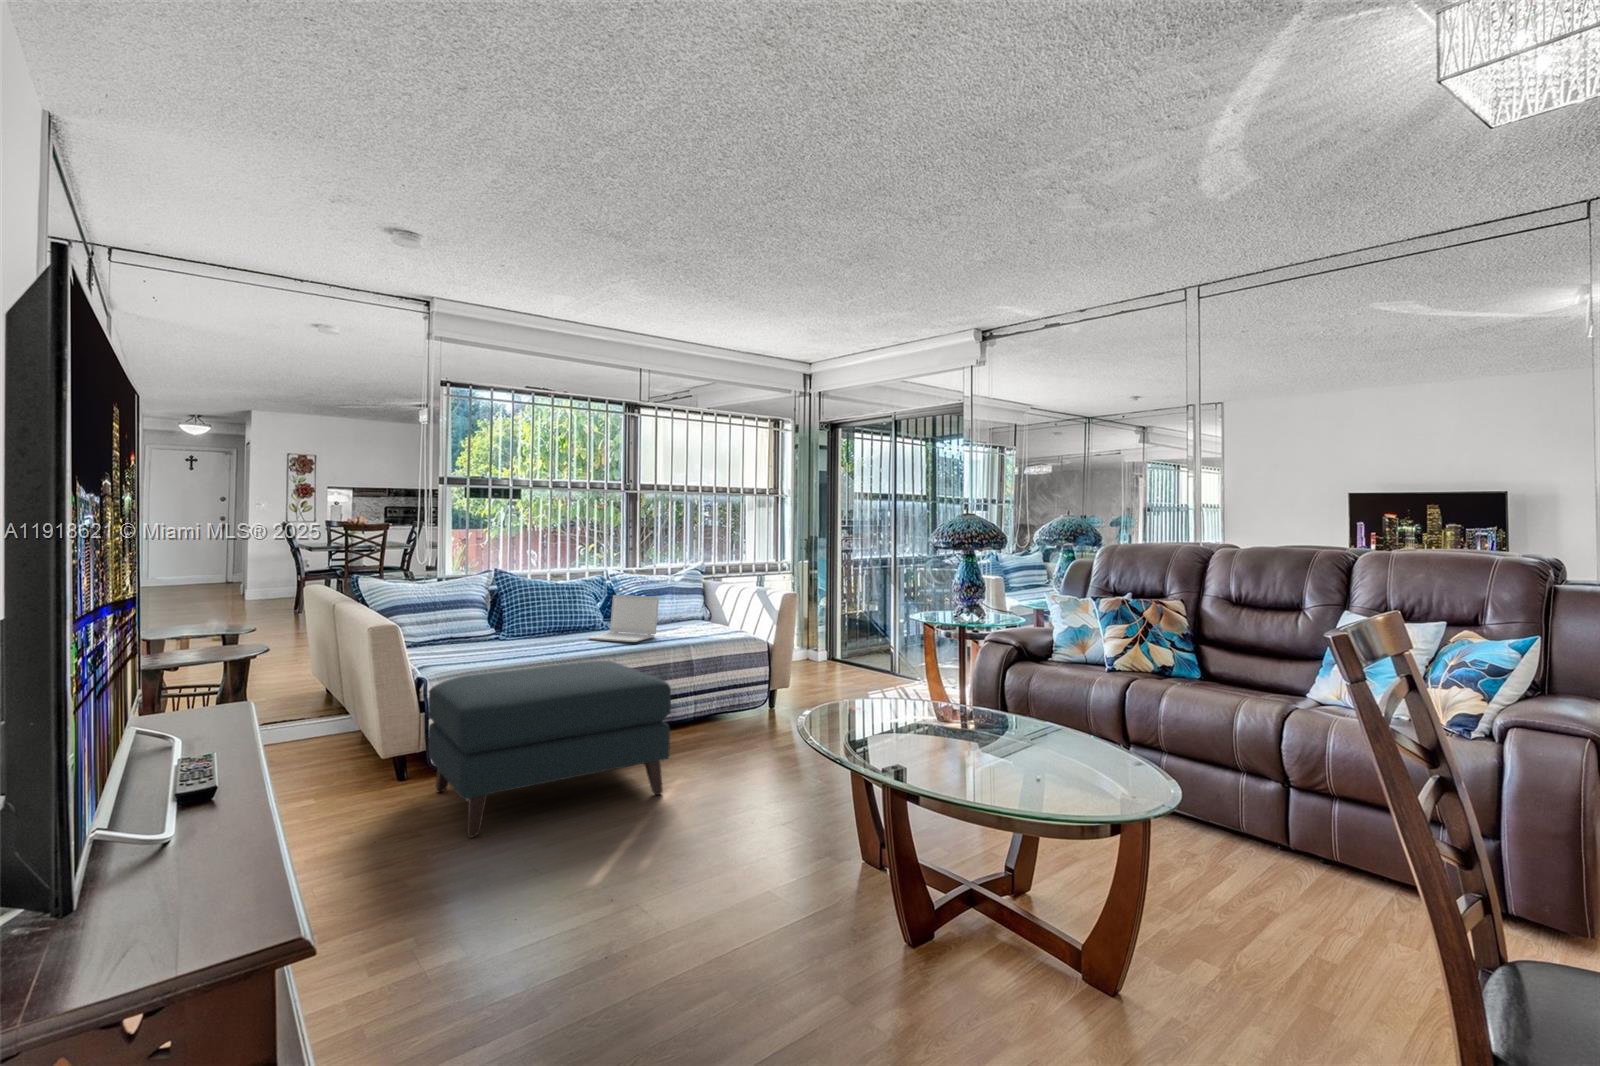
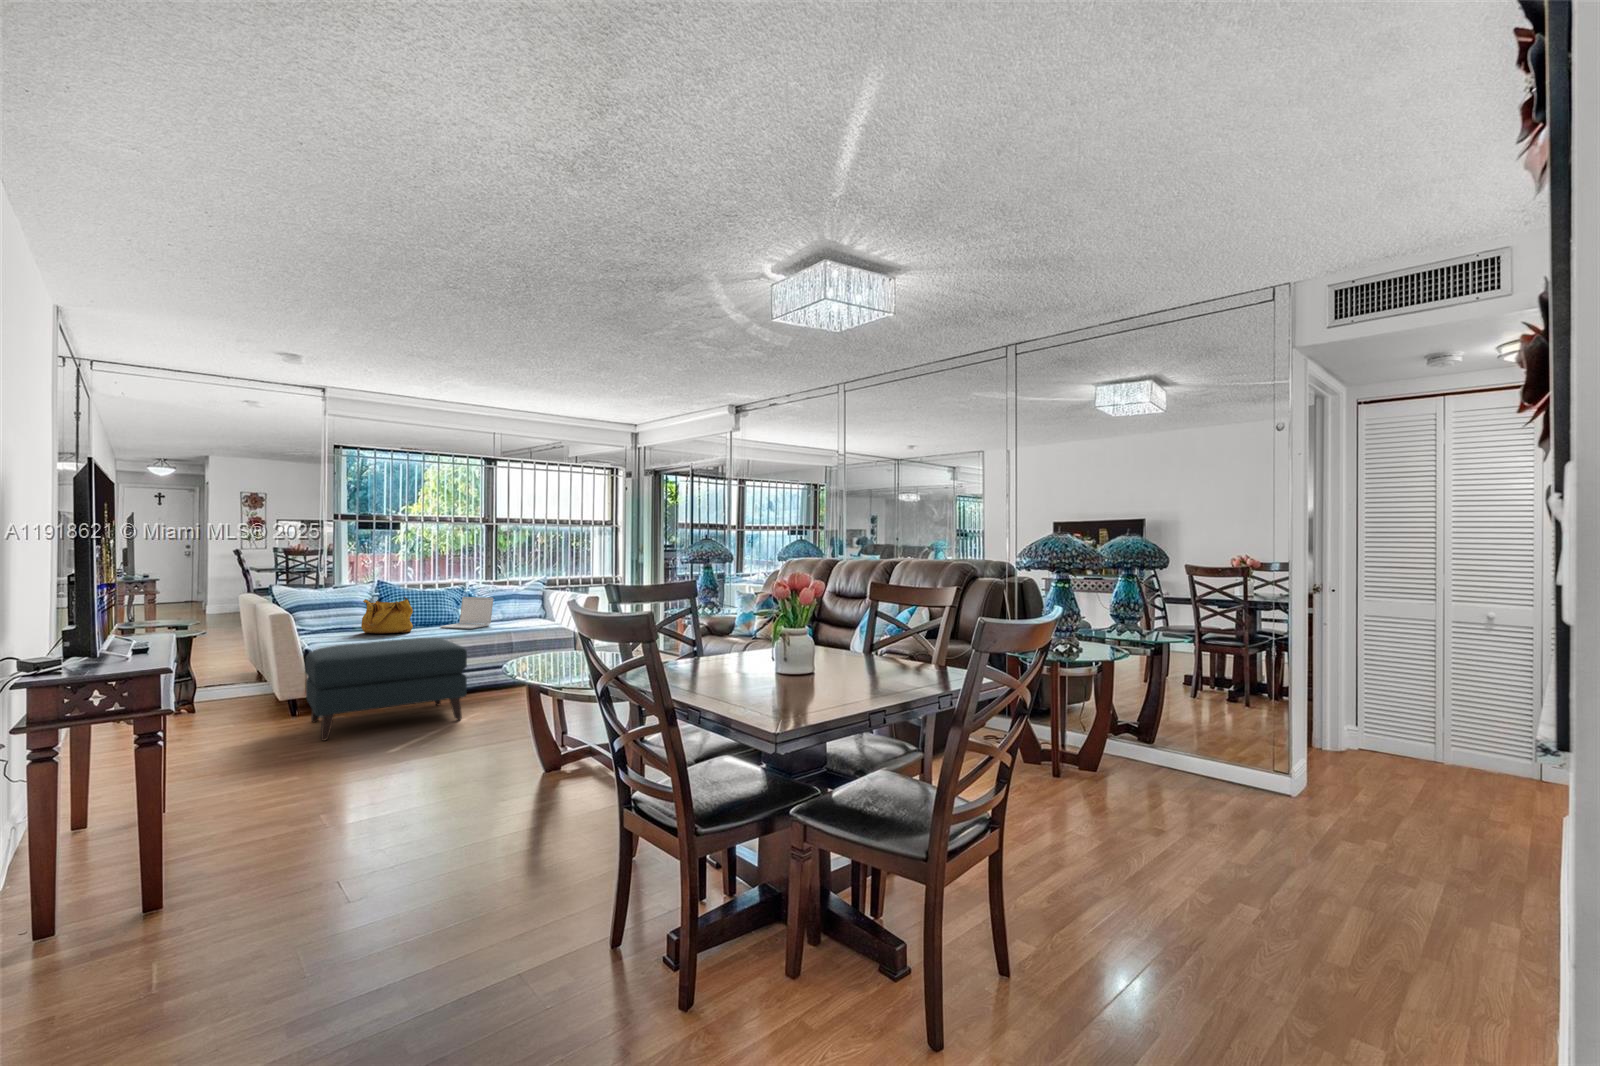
handbag: none [485,595,556,649] -> present [361,597,413,633]

